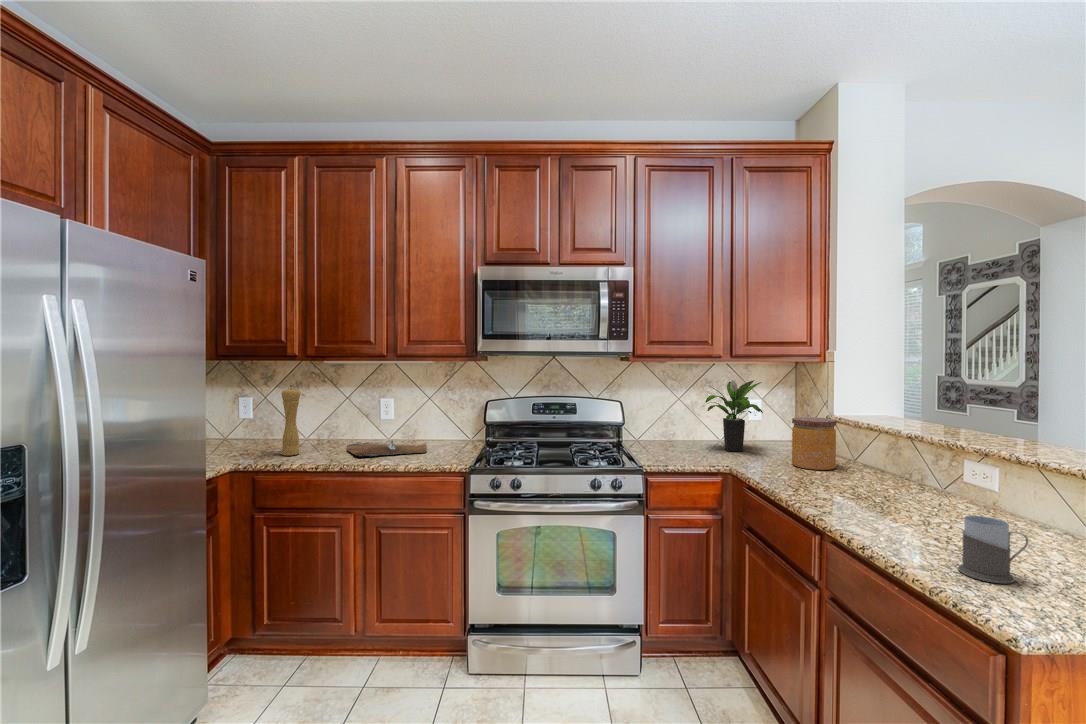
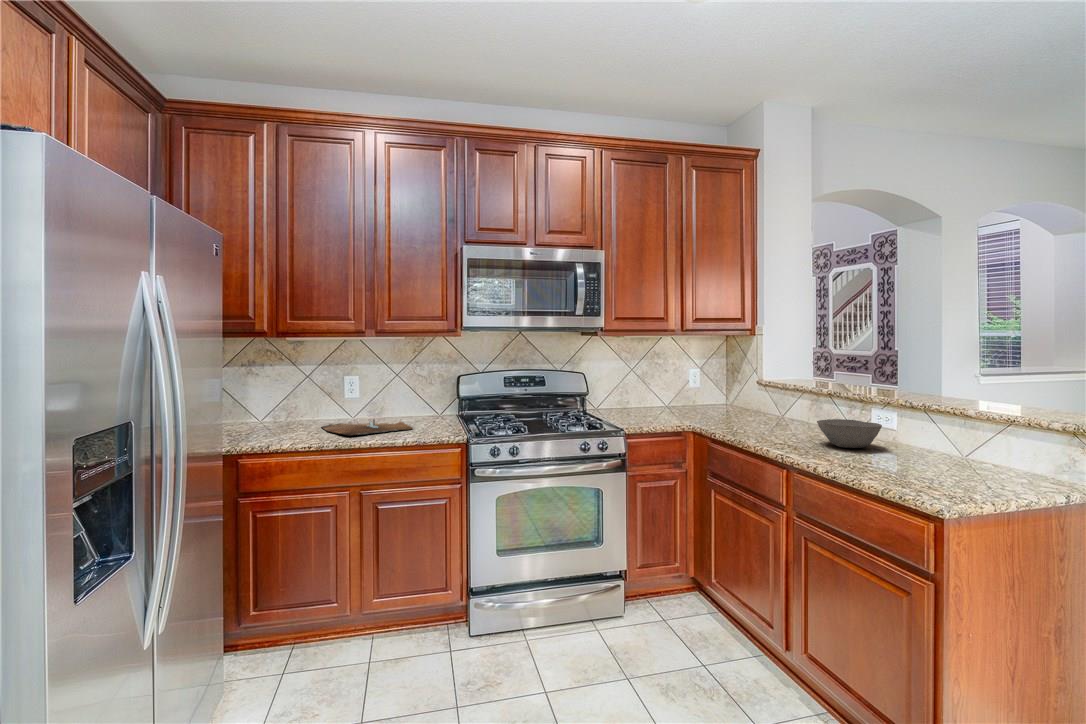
potted plant: present [706,380,763,451] -> none [655,352,706,414]
pepper mill: present [282,389,300,456] -> none [258,369,279,439]
jar: present [792,417,836,470] -> none [736,381,772,424]
bowl: none [874,473,966,515] -> present [817,419,882,448]
mug: present [958,516,1028,583] -> none [897,440,940,483]

